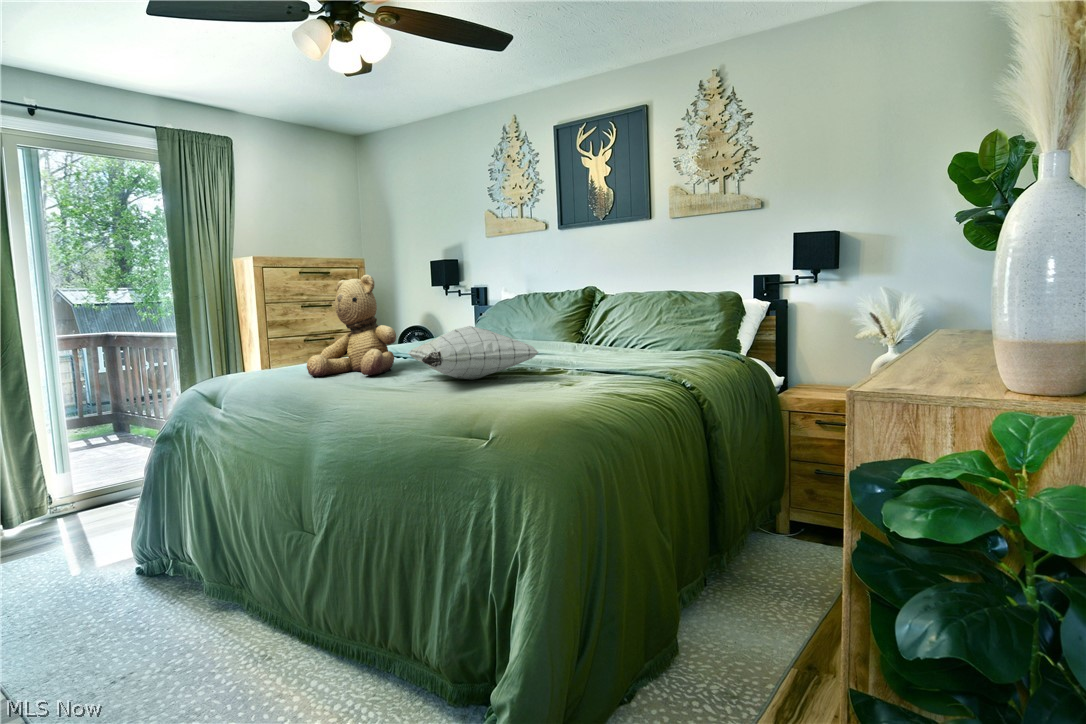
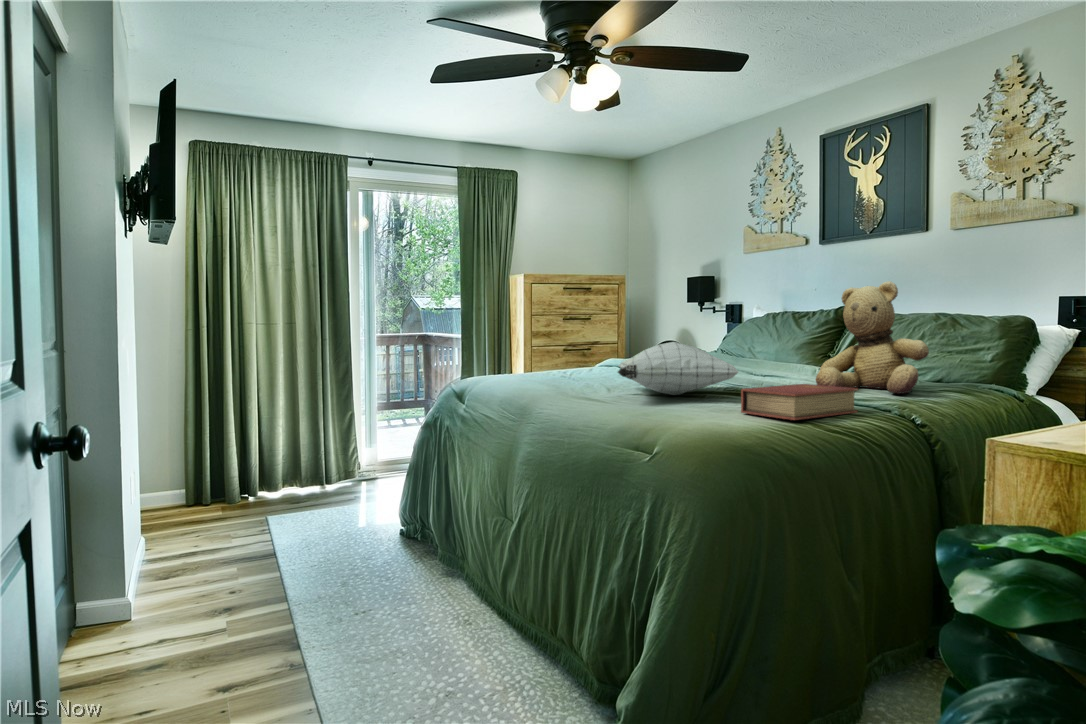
teddy bear: present [307,274,396,376] -> present [816,281,929,394]
book: none [550,359,645,394] -> present [741,384,858,420]

